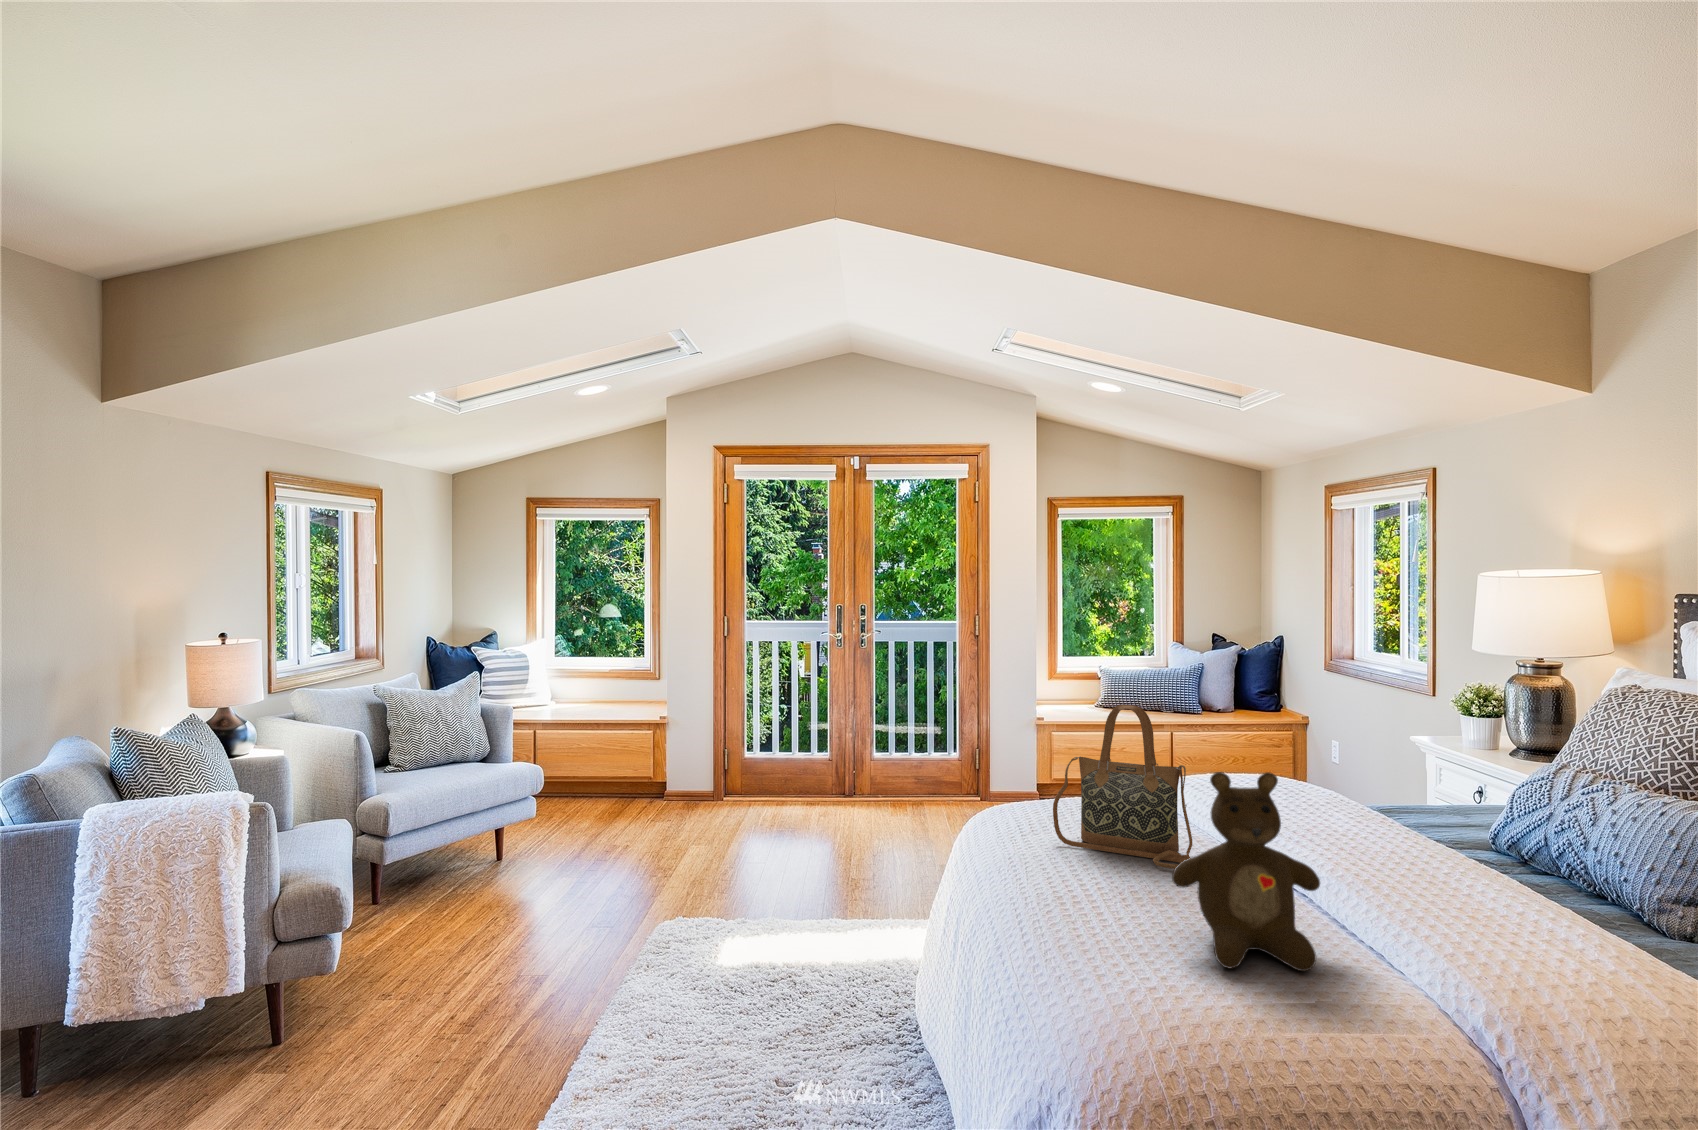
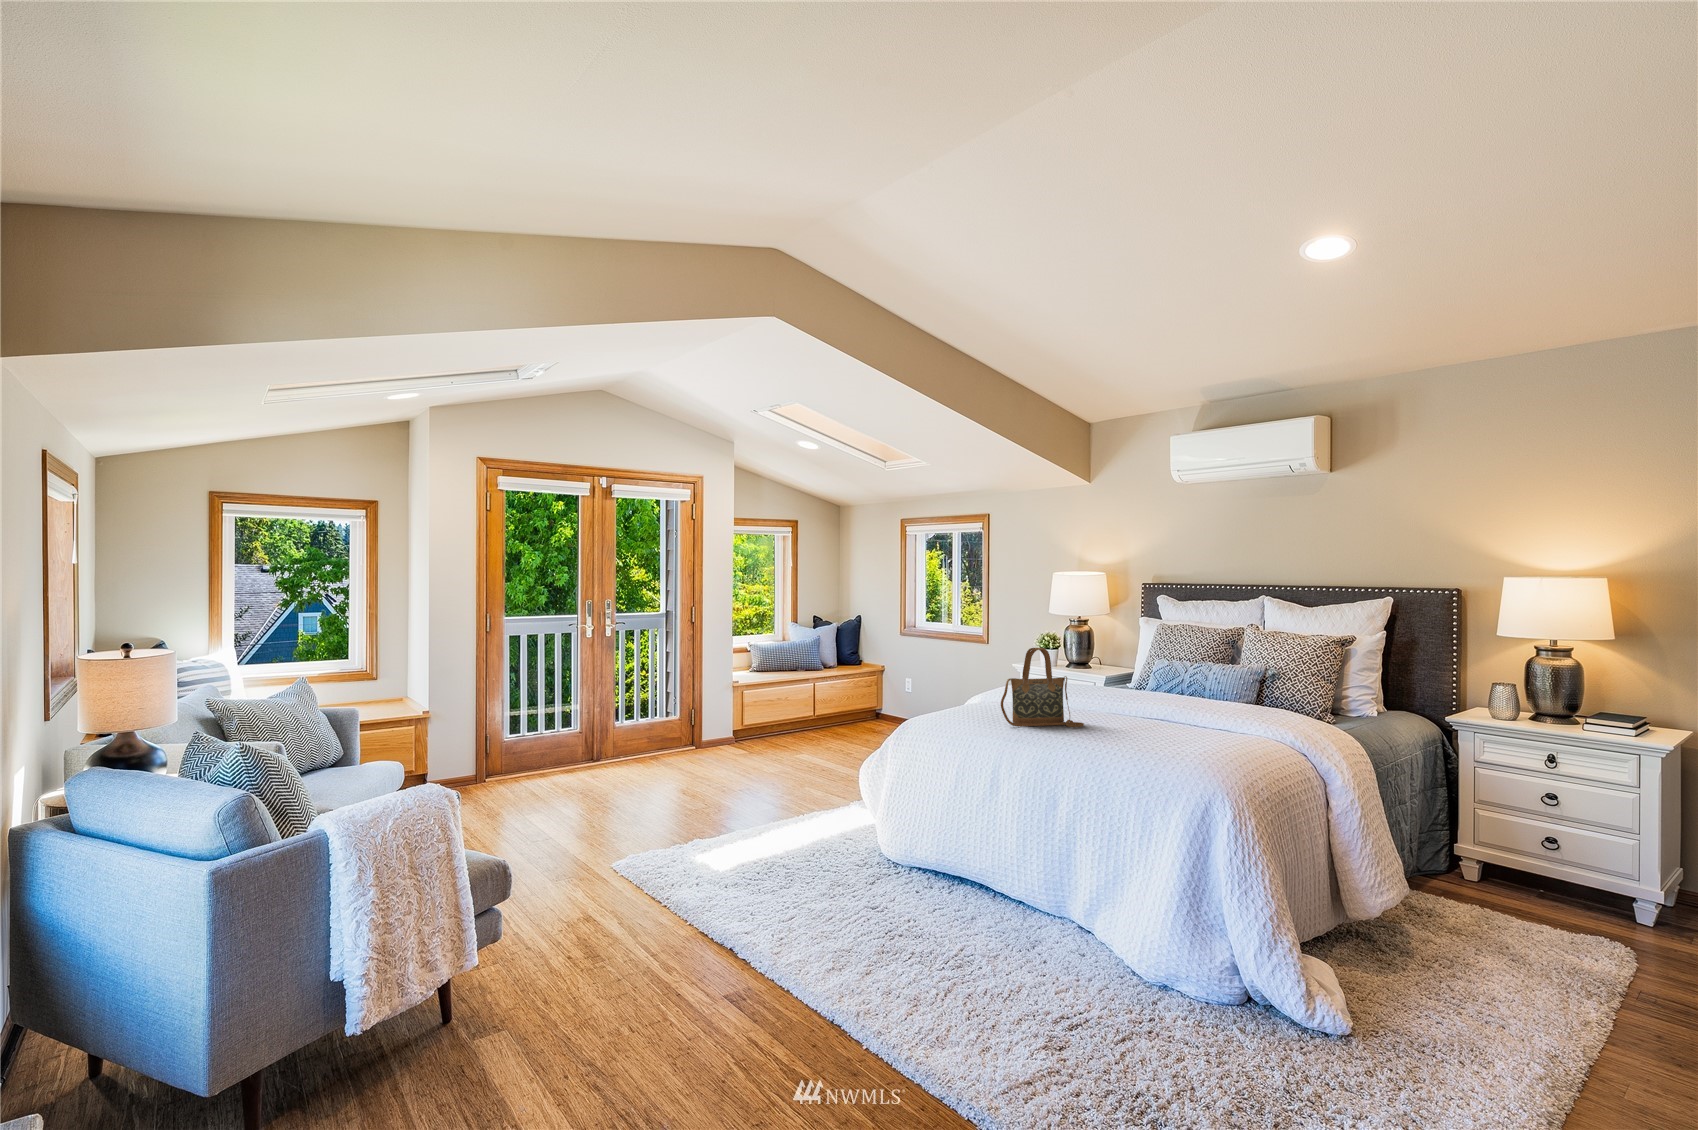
teddy bear: present [1172,772,1320,971] -> none [1141,667,1207,752]

